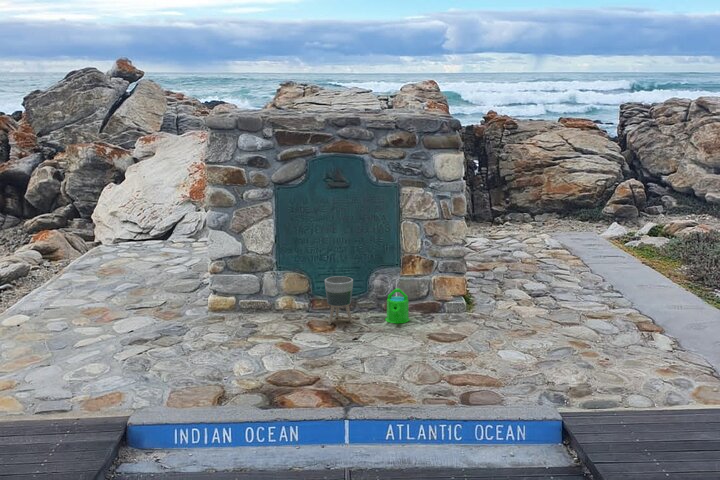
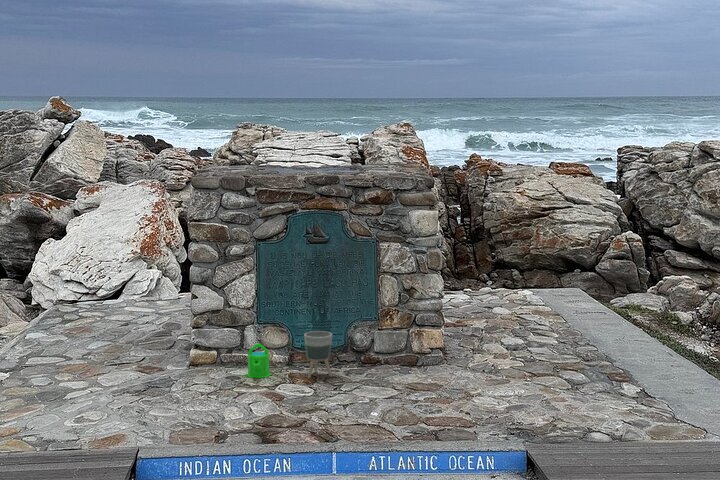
watering can: present [385,288,410,323] -> present [246,343,271,378]

